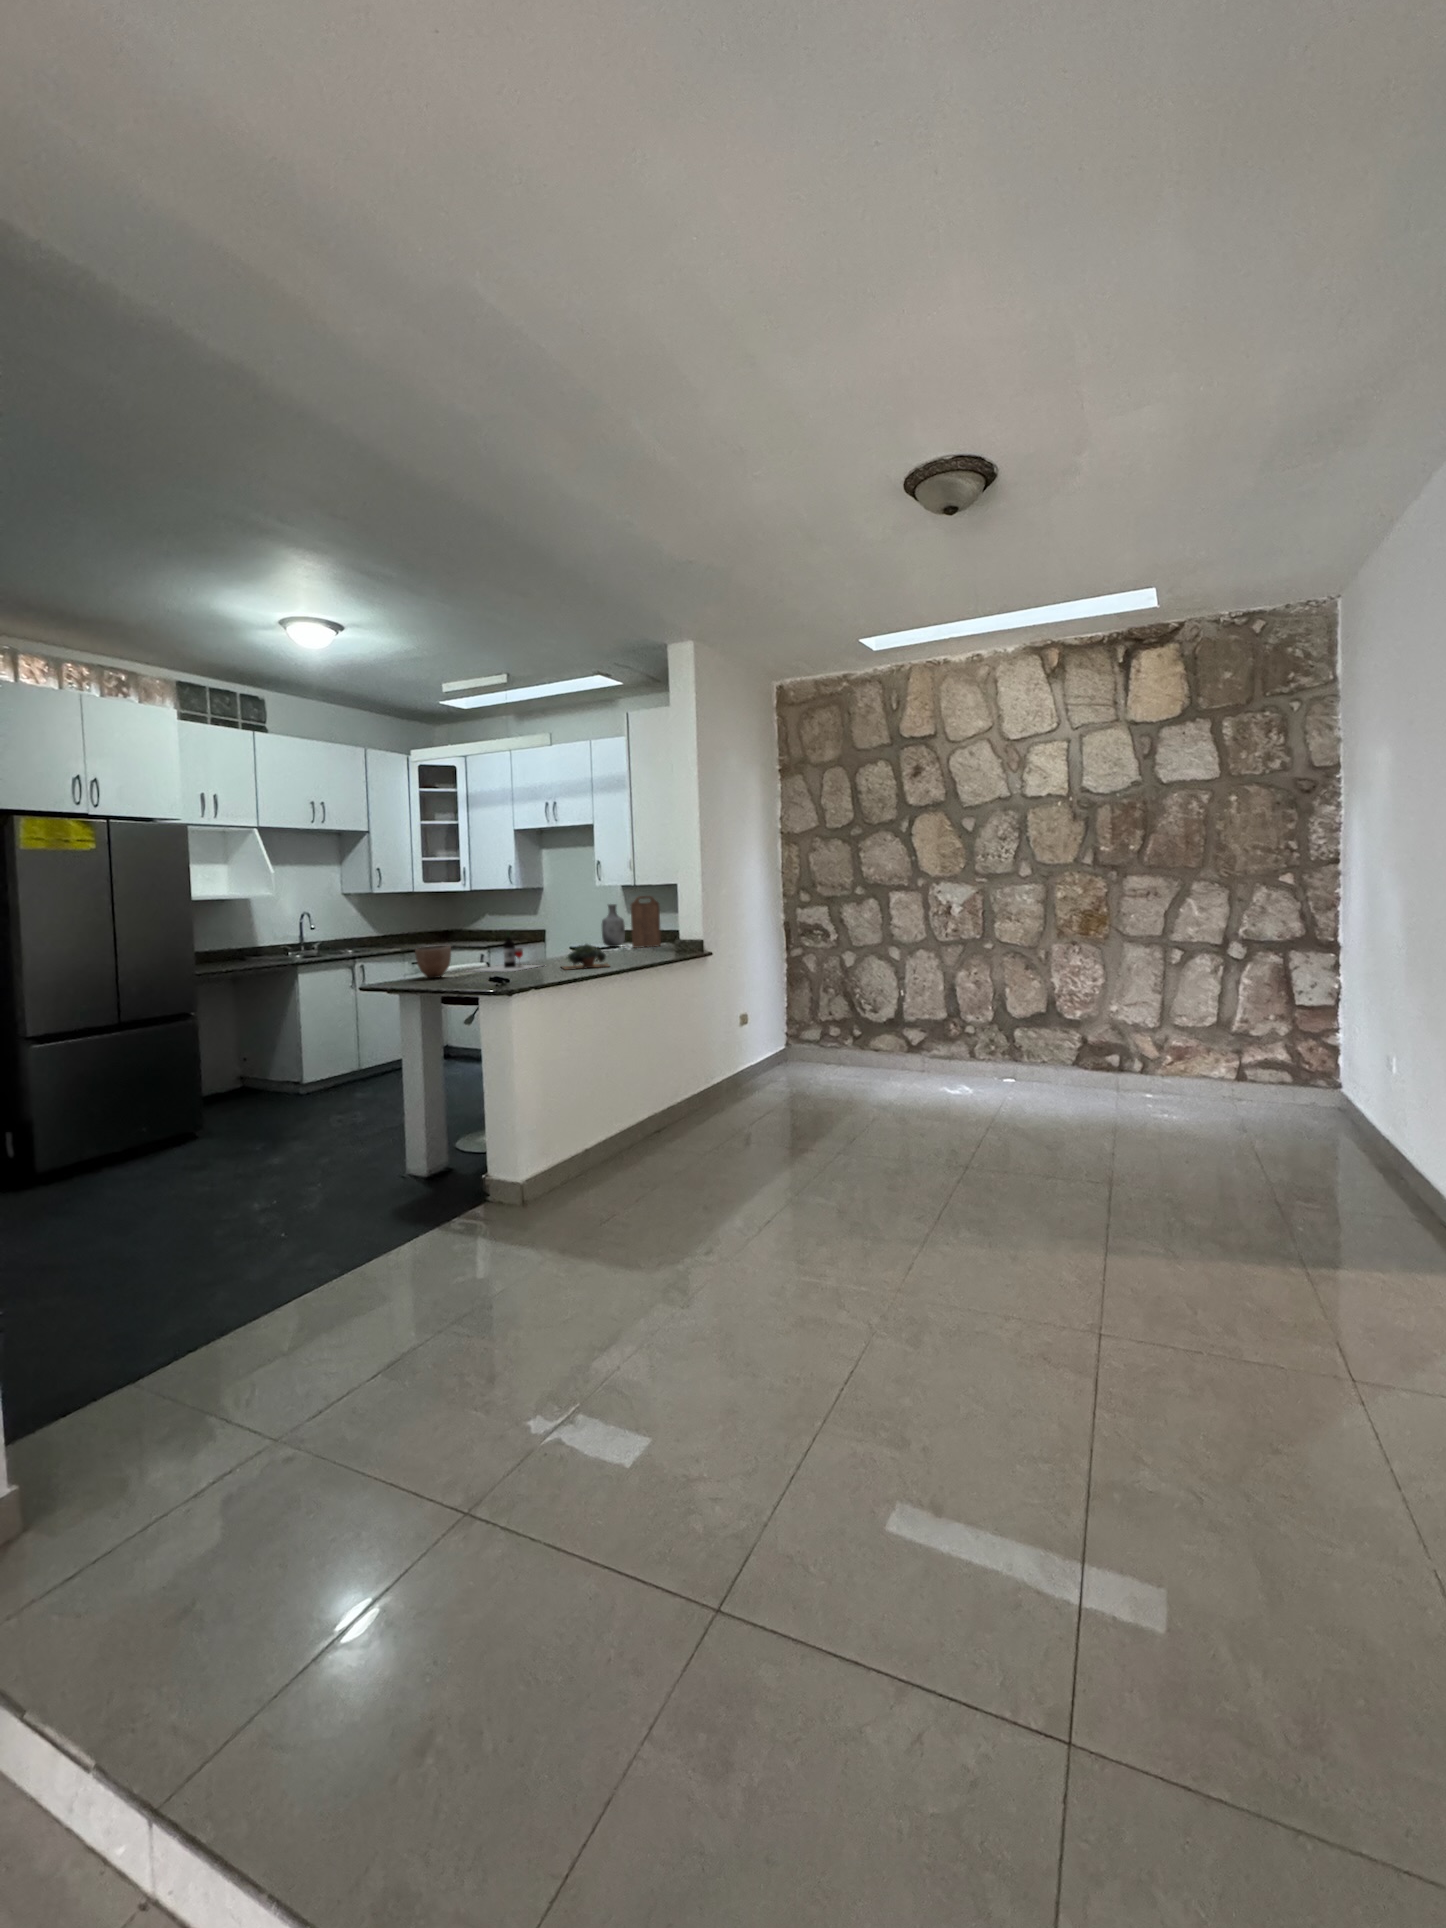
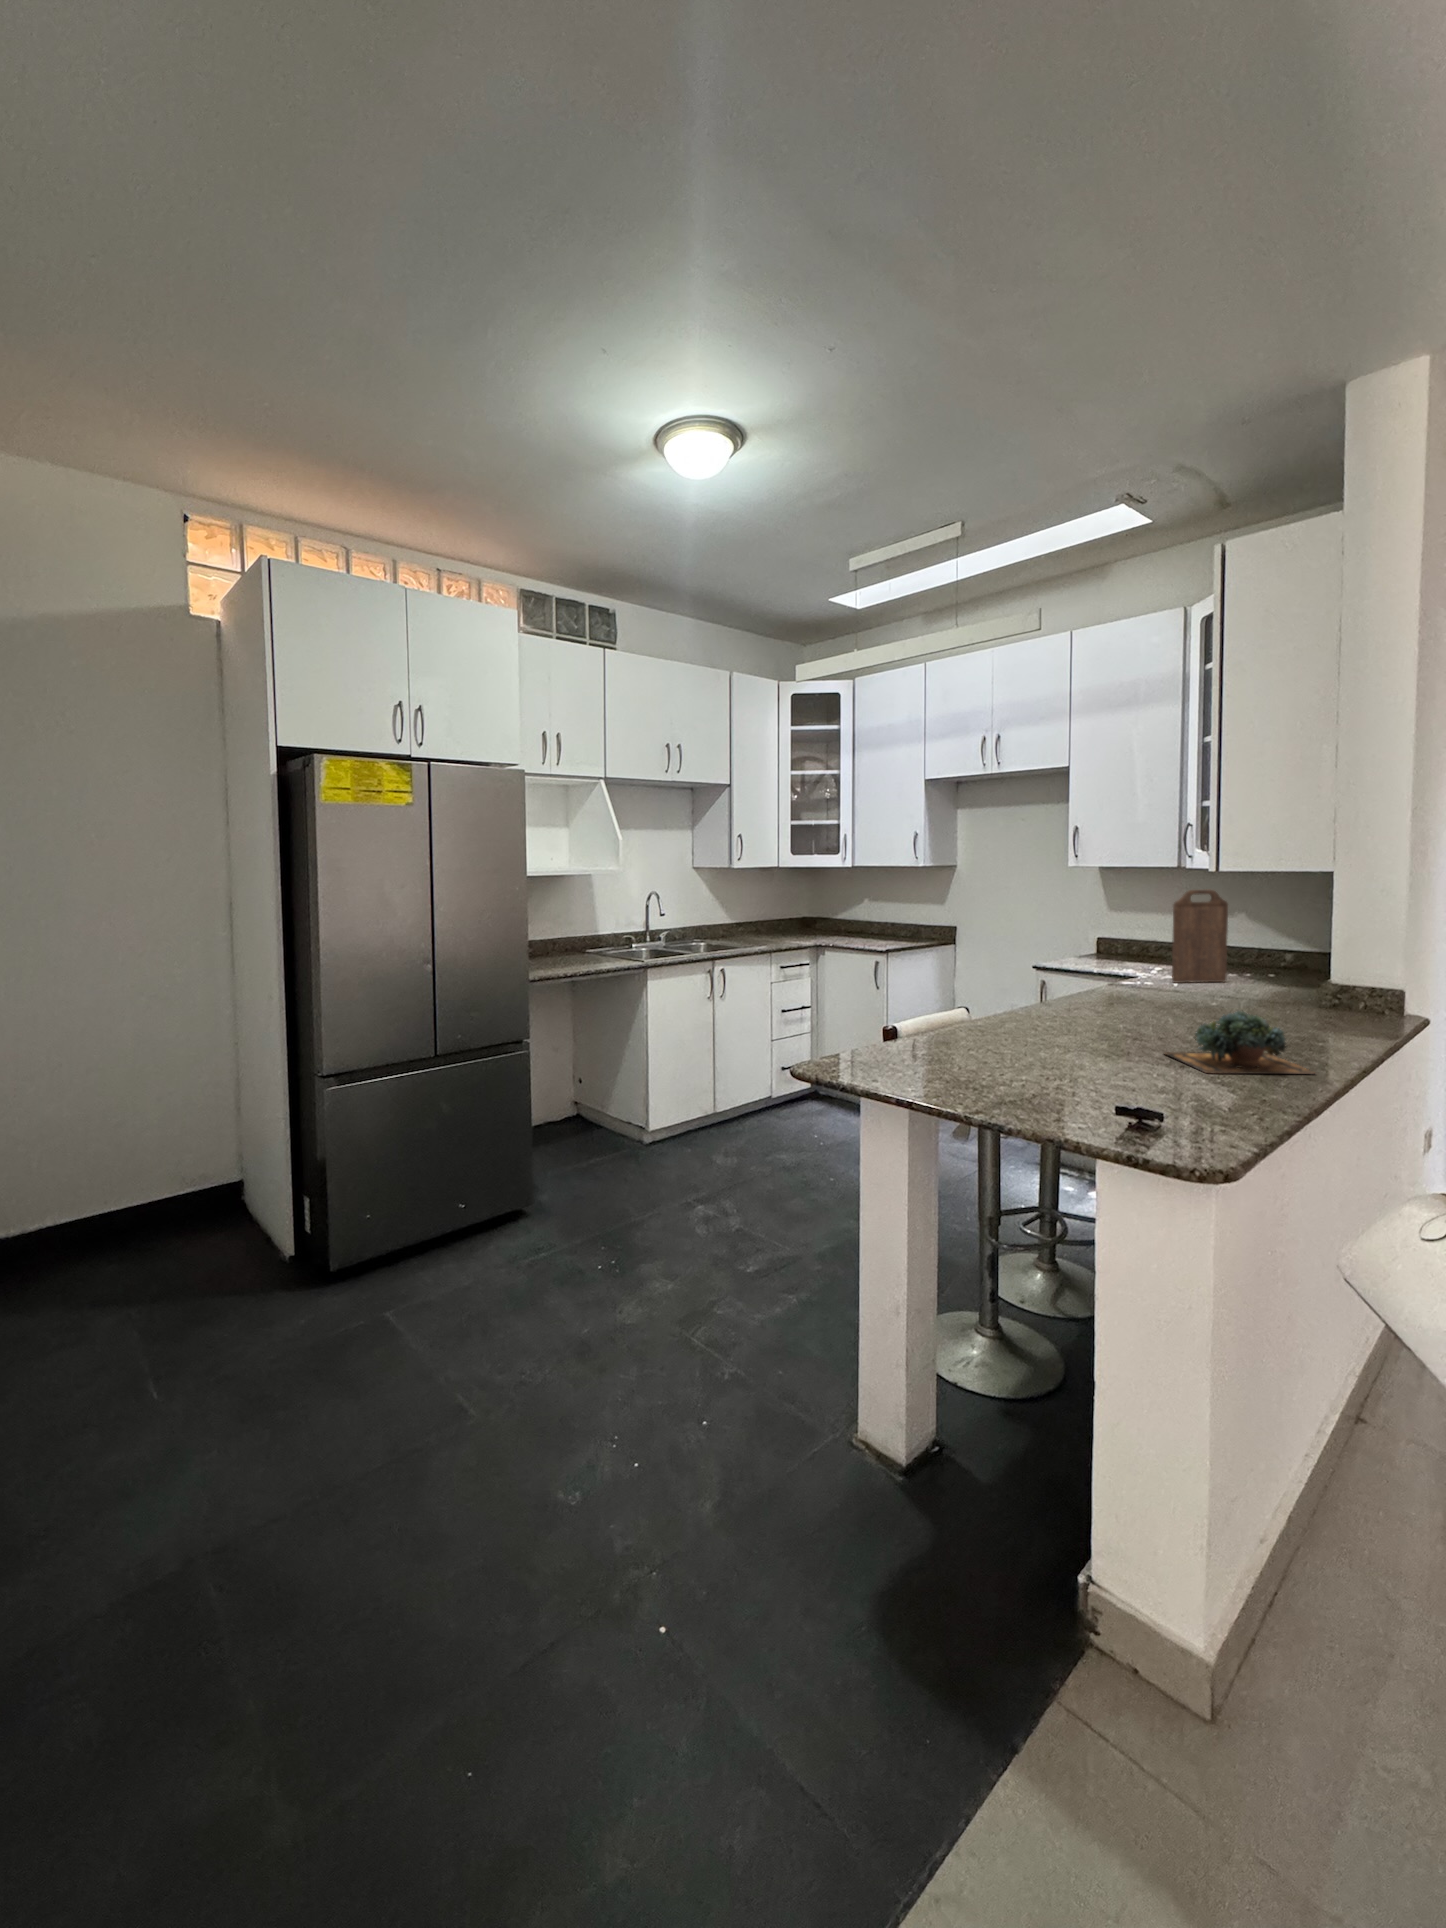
vase: present [602,904,625,947] -> none [1099,900,1144,974]
wine bottle: present [475,931,539,972] -> none [946,962,1108,1058]
decorative bowl: present [415,945,451,978] -> none [884,994,956,1066]

